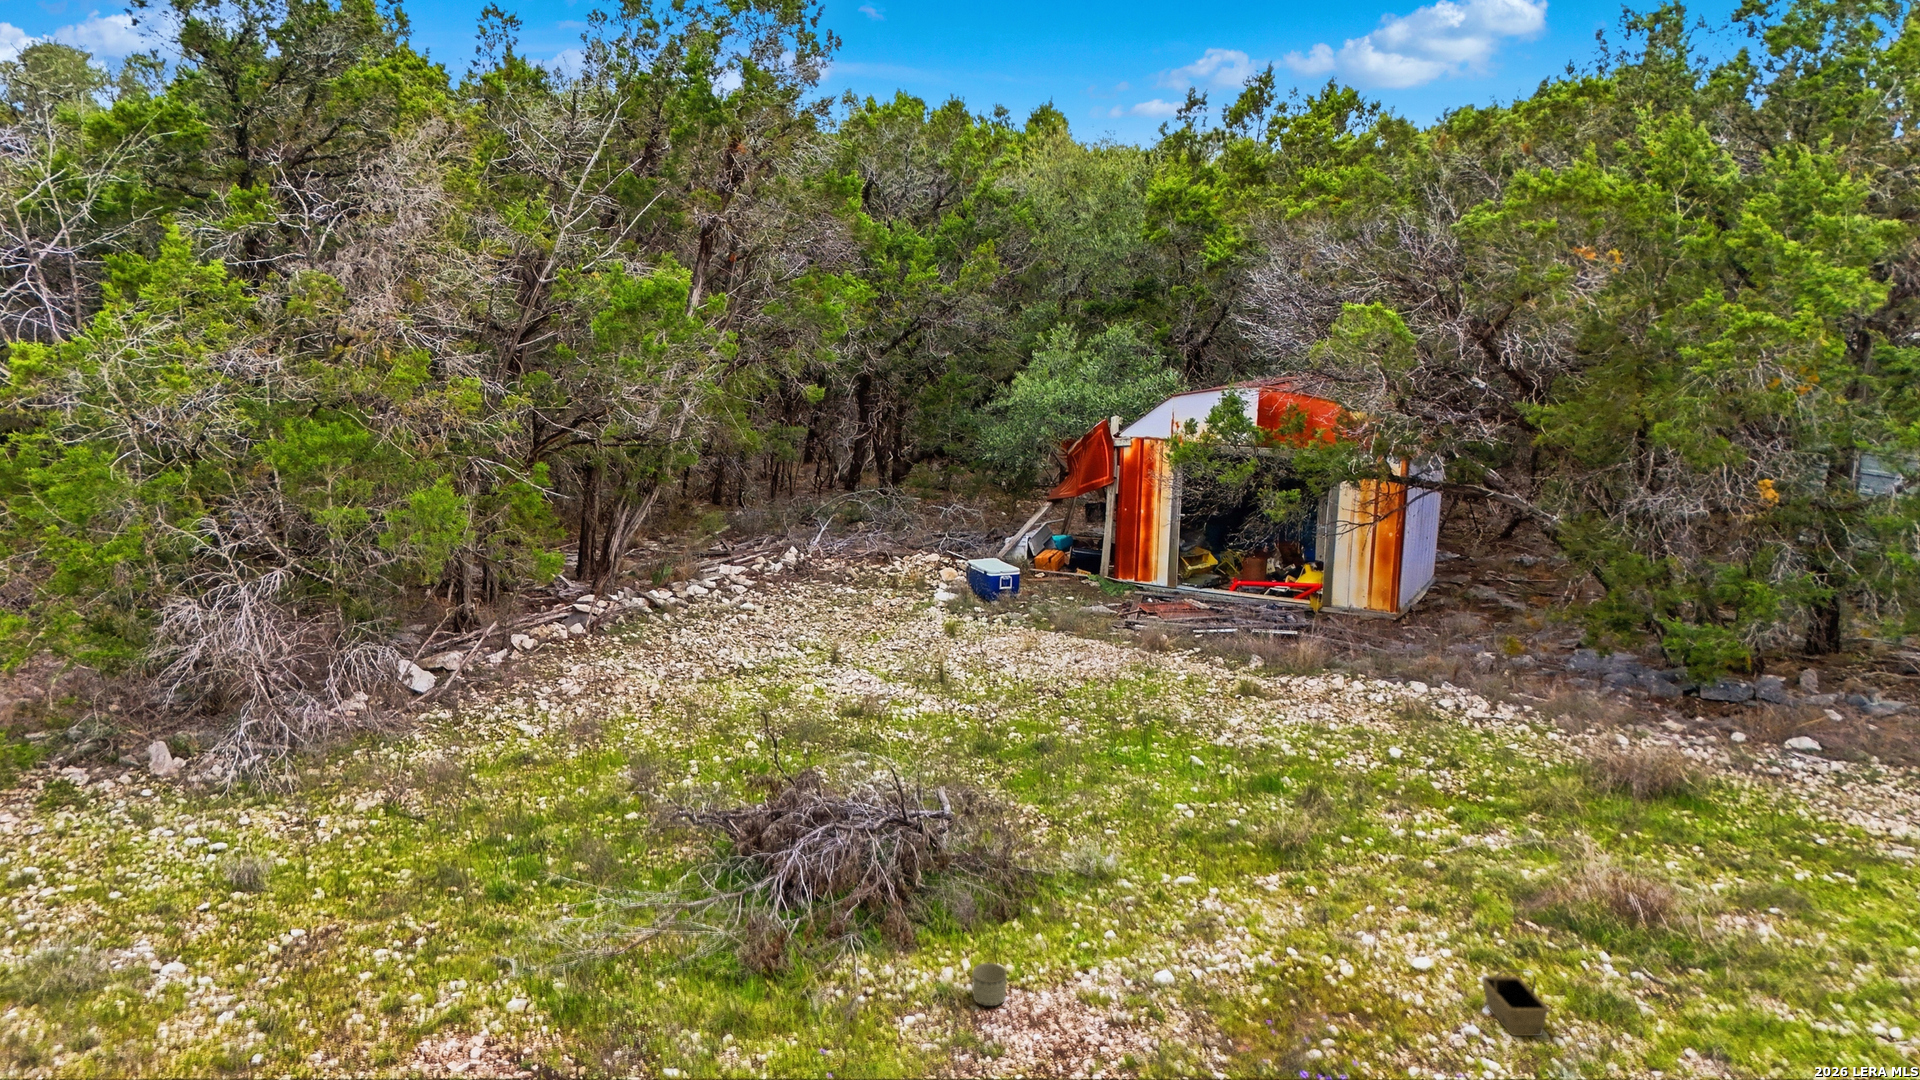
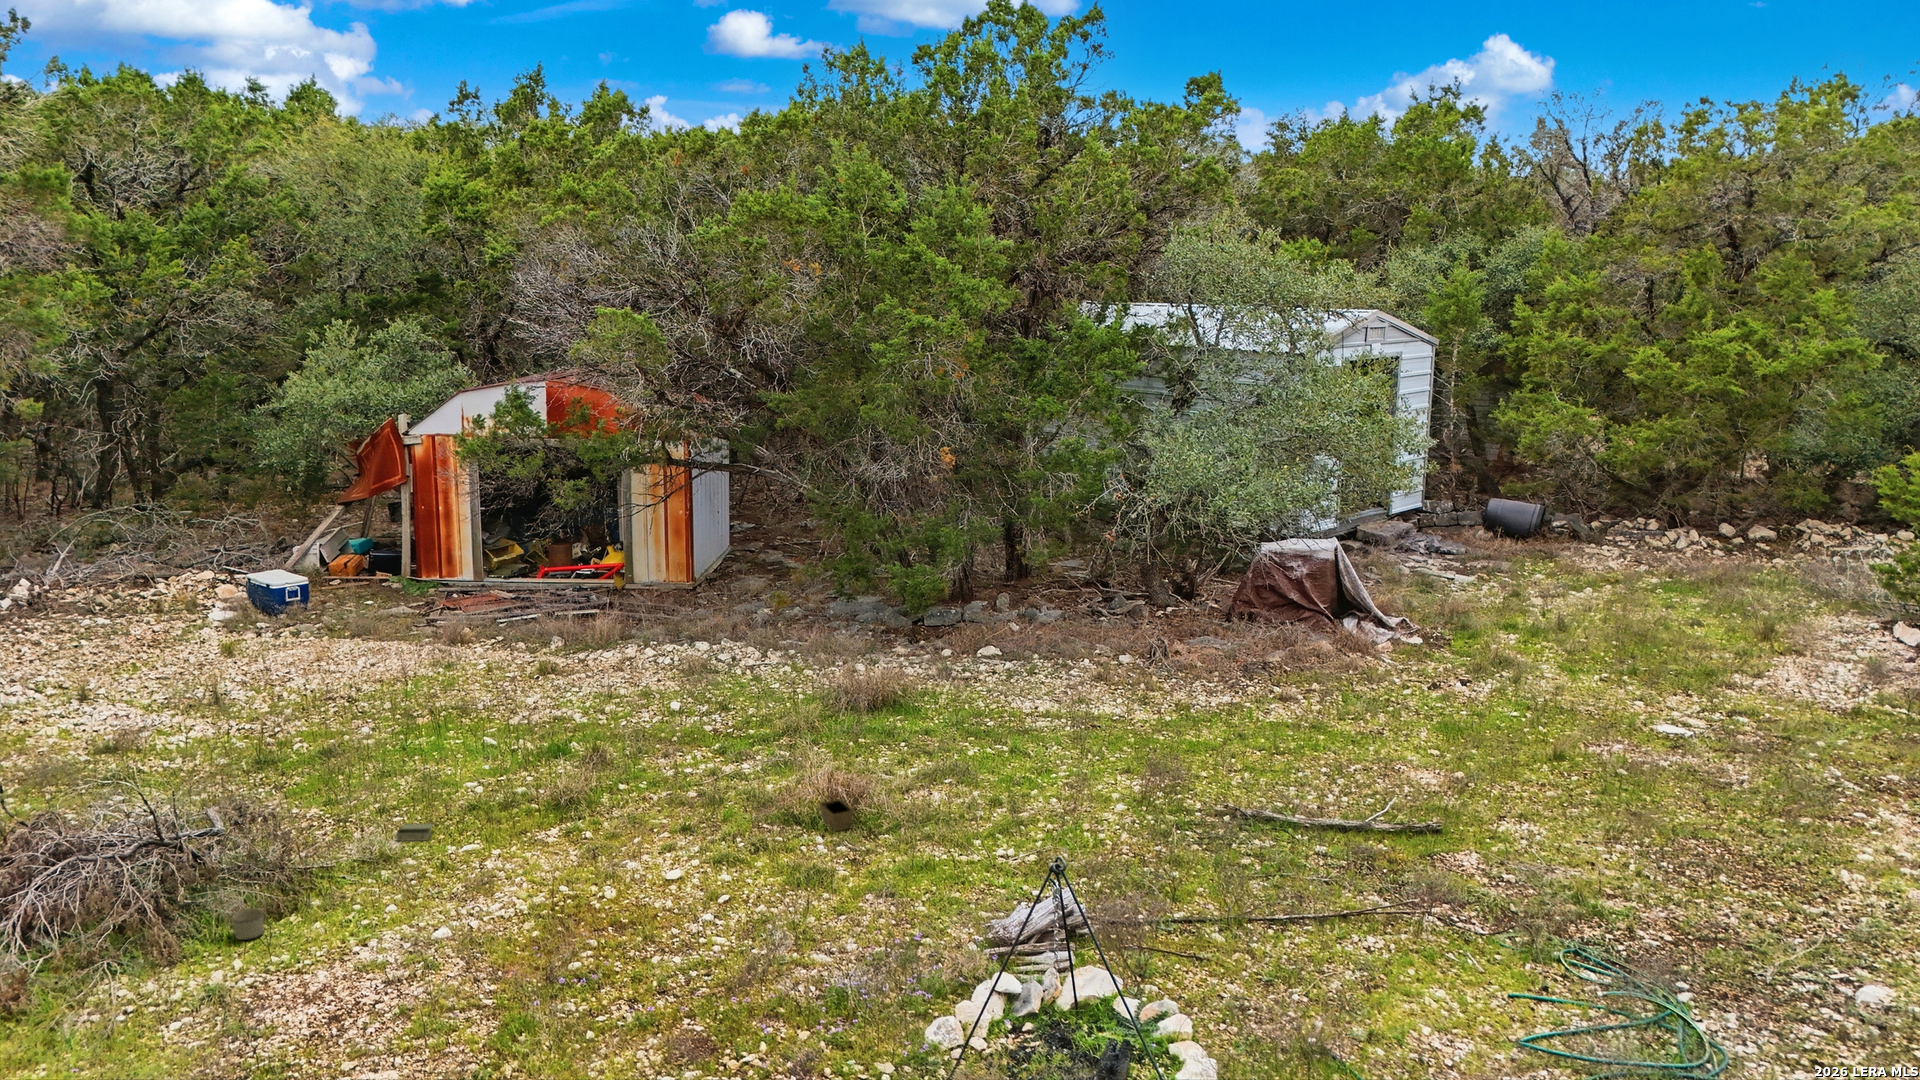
toolbox: none [1143,872,1189,902] -> present [396,823,434,841]
basket: present [1482,970,1549,1036] -> present [819,793,854,831]

